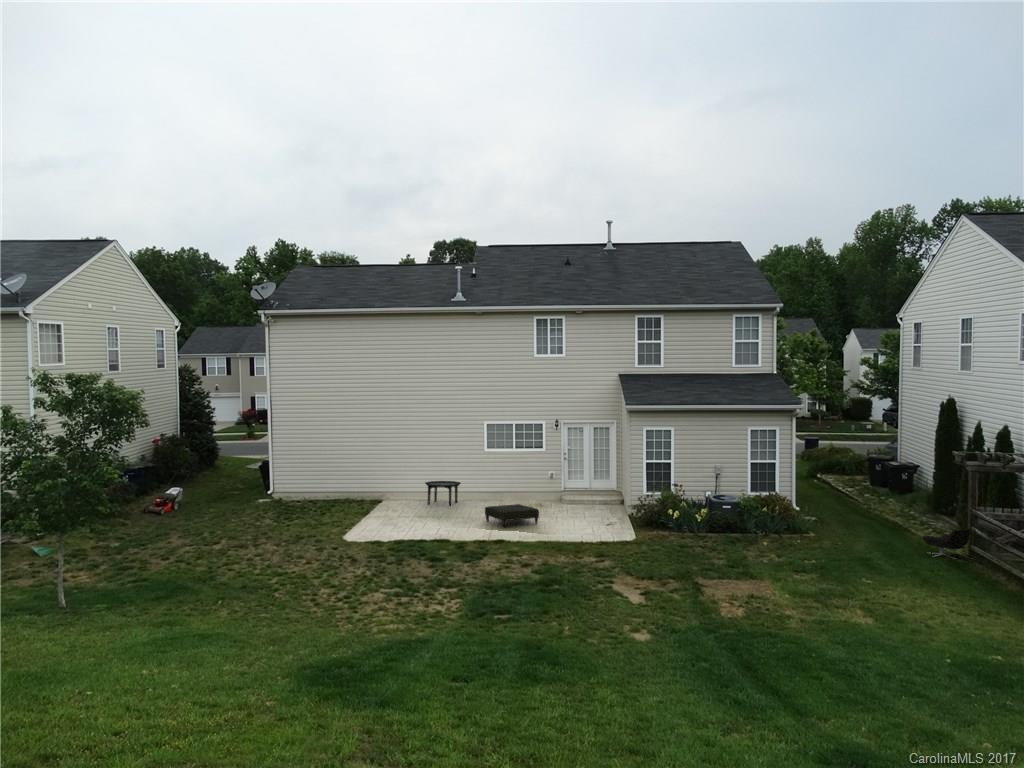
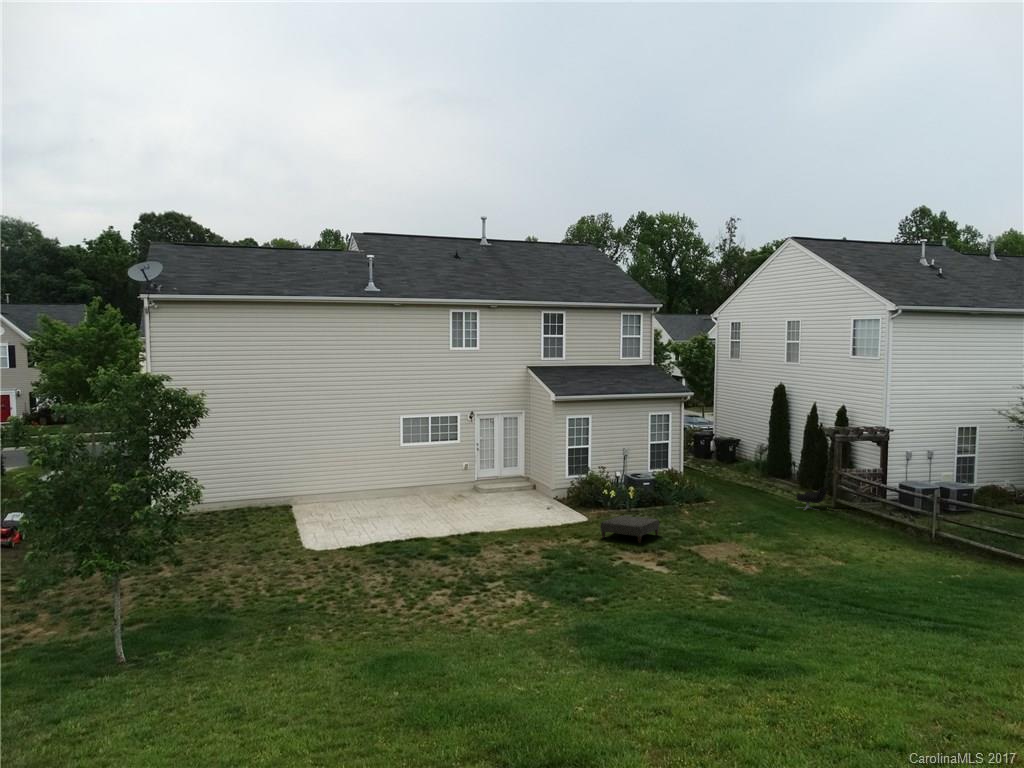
round table: present [425,481,461,506] -> none [345,479,383,506]
ottoman: present [485,504,539,527] -> present [600,516,659,543]

